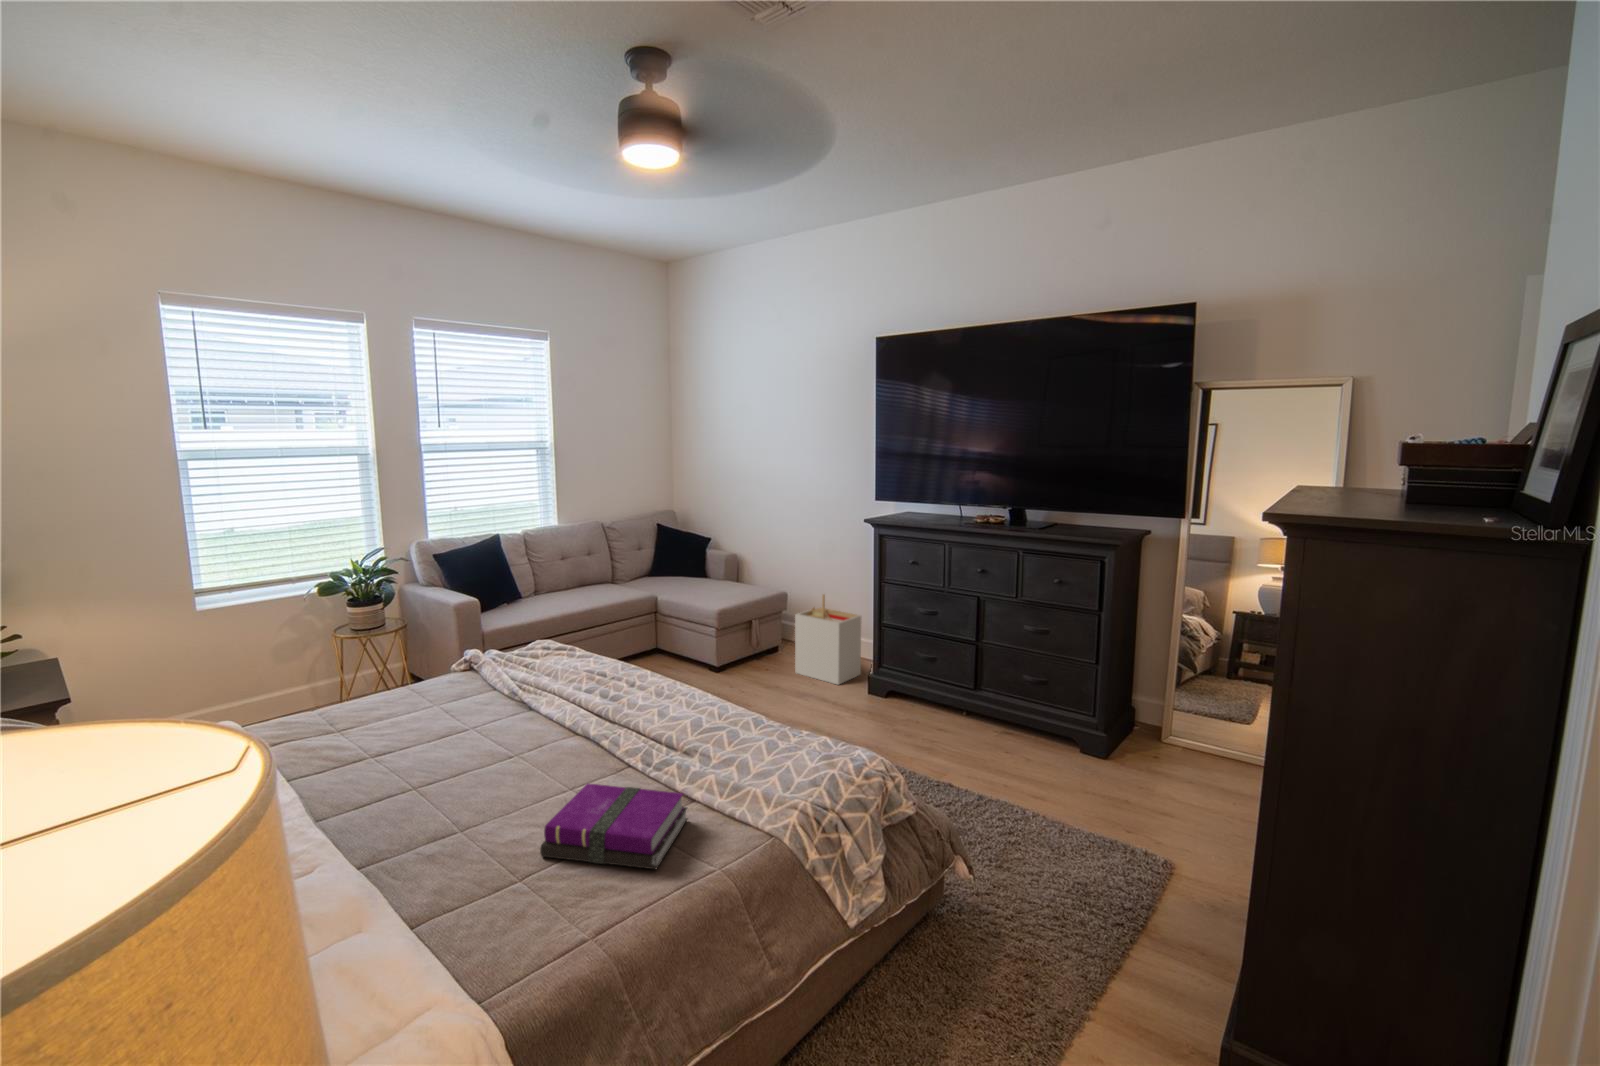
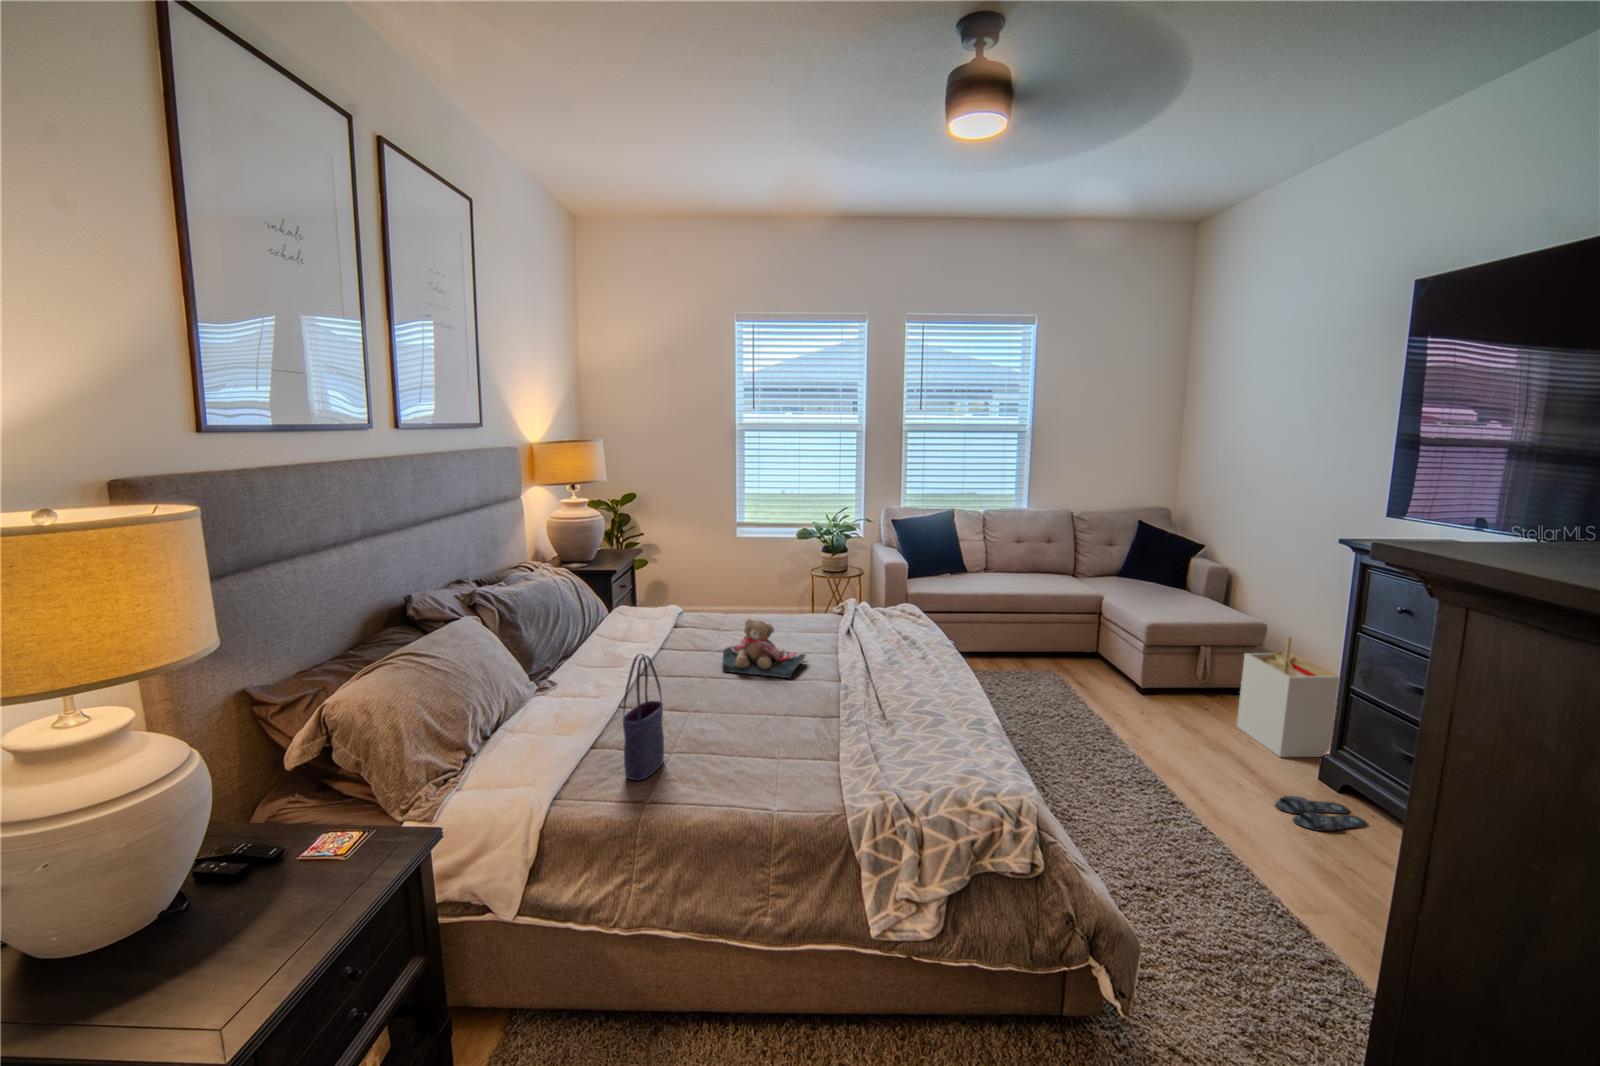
teddy bear: none [391,683,518,762] -> present [722,619,805,678]
slippers: none [867,703,919,725] -> present [1275,796,1367,831]
tote bag: none [468,748,516,934] -> present [623,654,664,780]
notebook: present [540,784,687,869] -> none [703,718,813,793]

